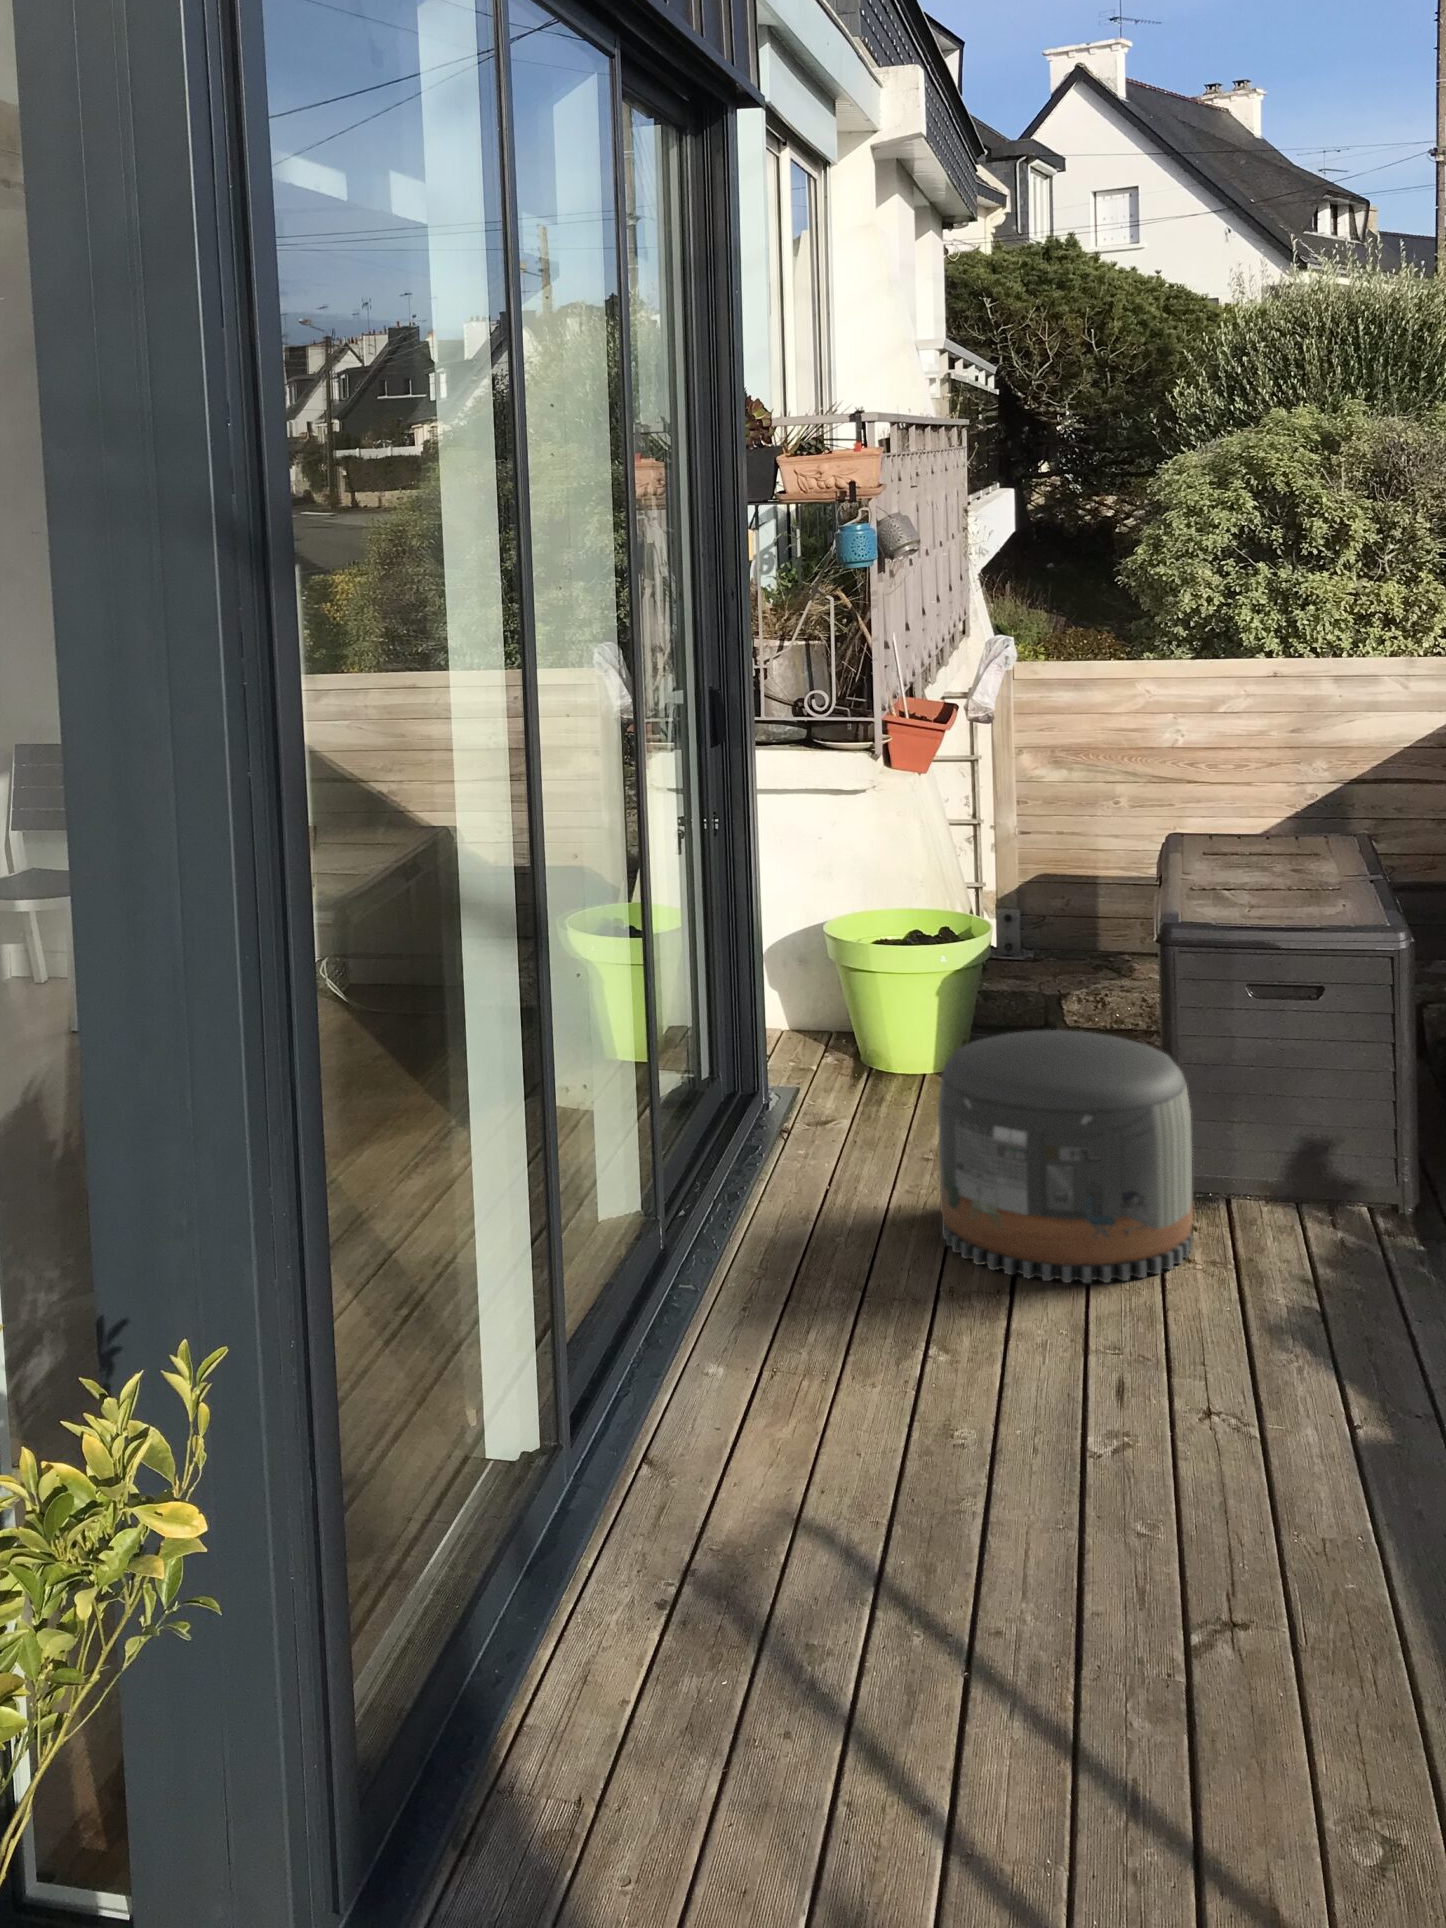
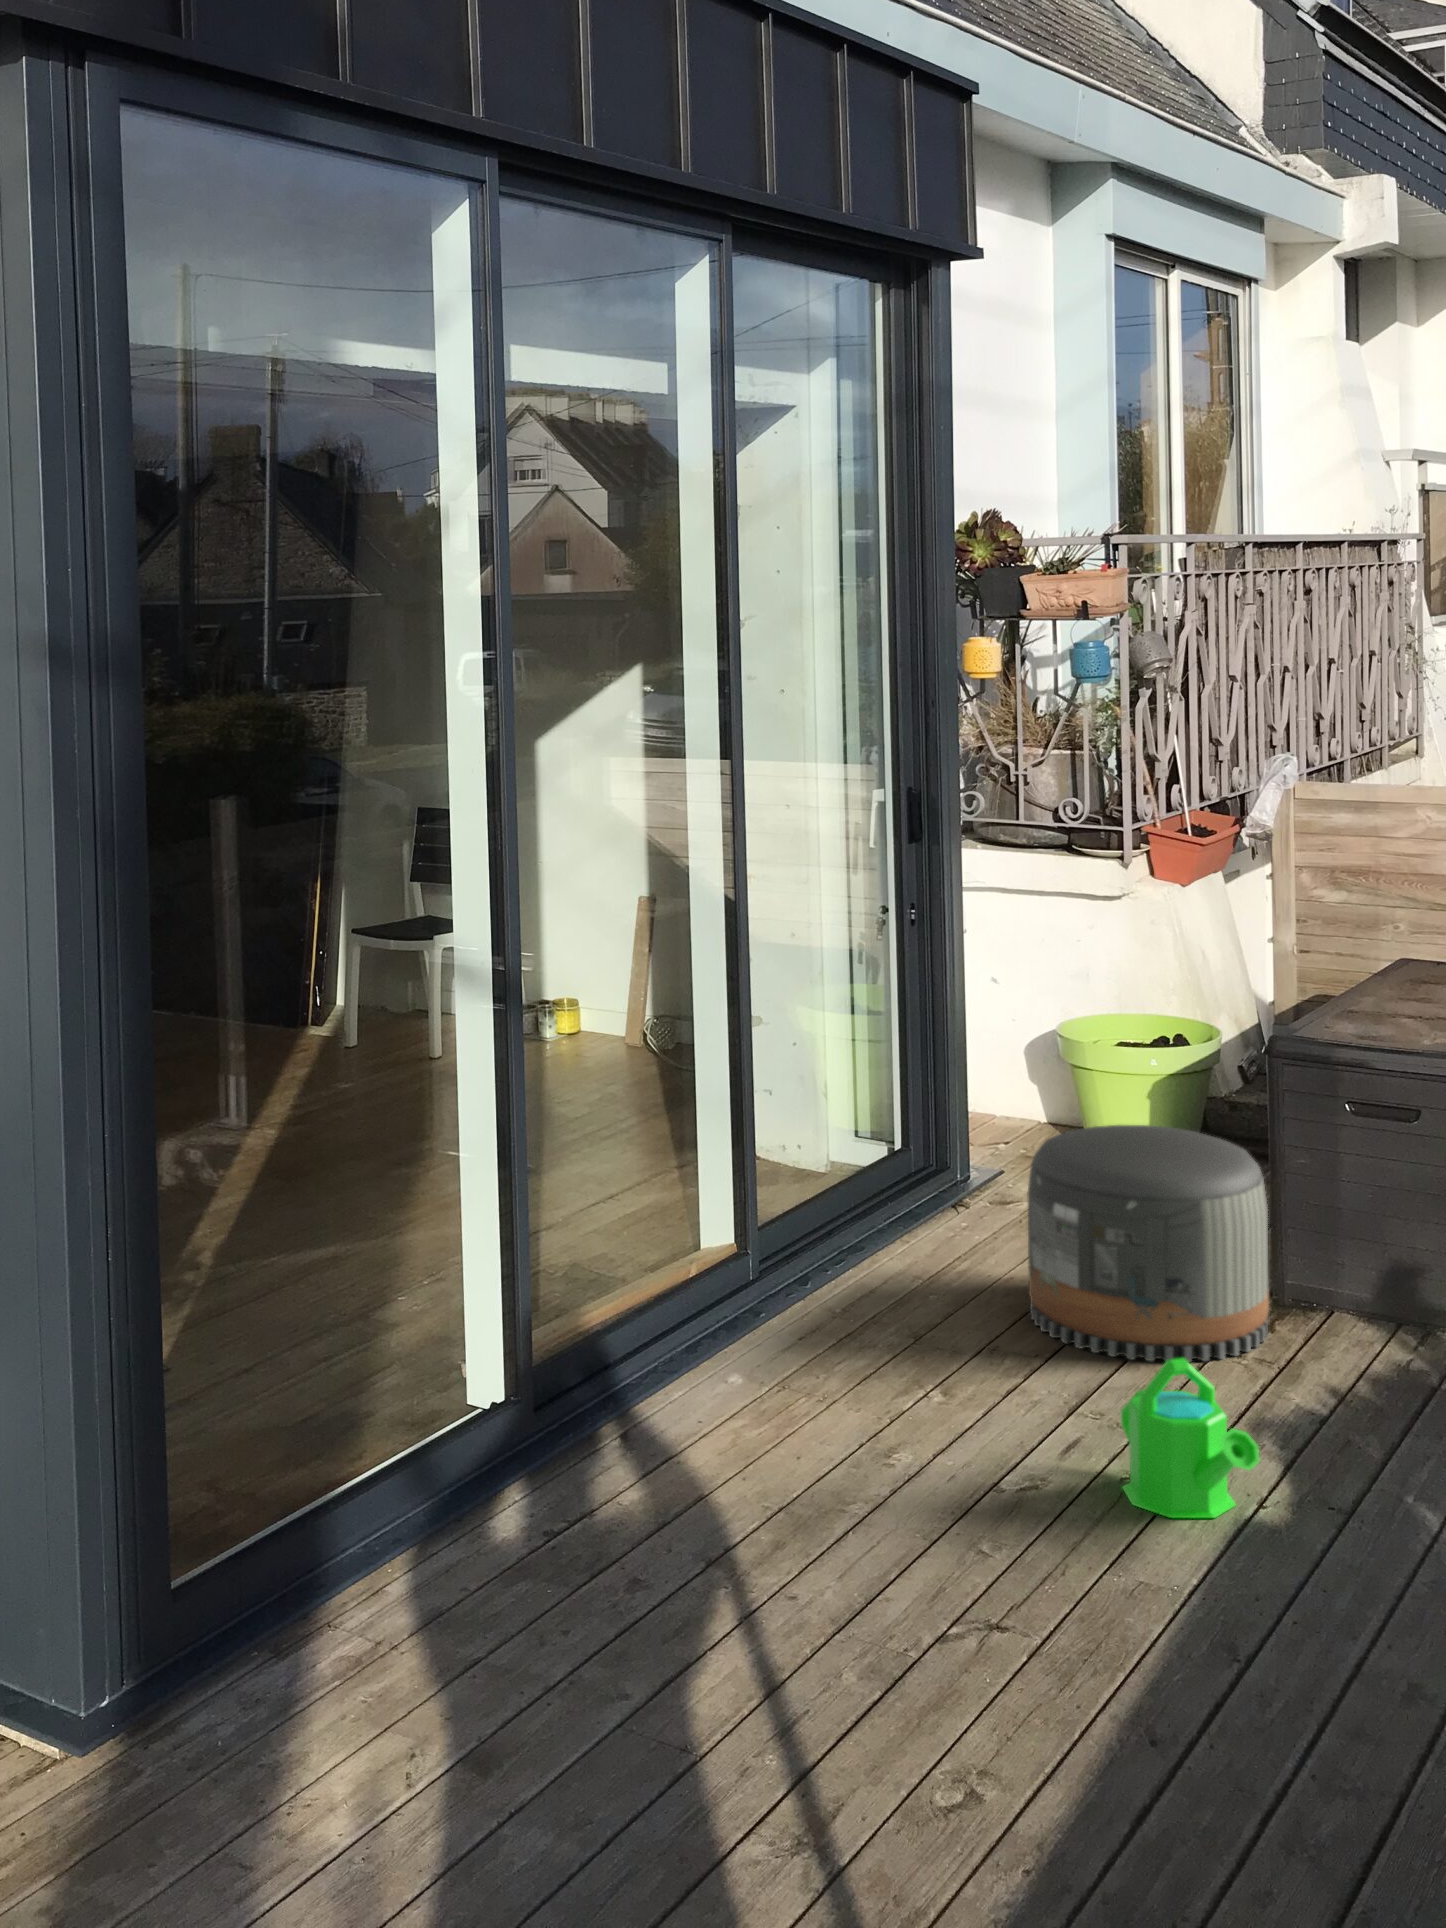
watering can: none [1182,1285,1384,1461] -> present [1121,1358,1260,1518]

